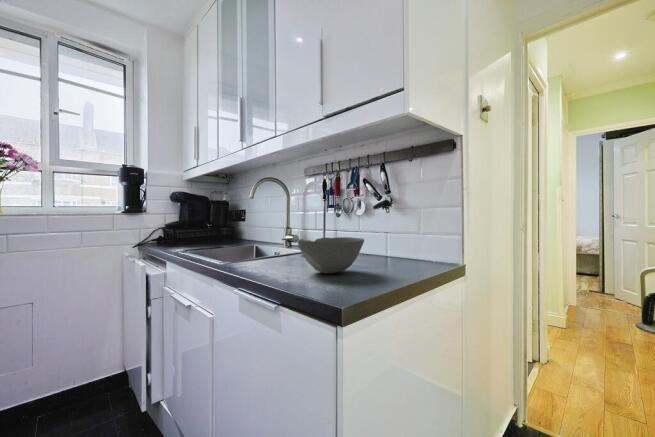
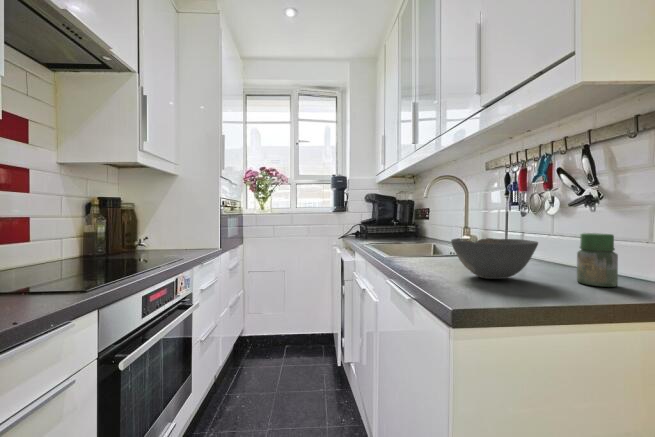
jar: none [385,230,408,270] -> present [577,233,618,287]

